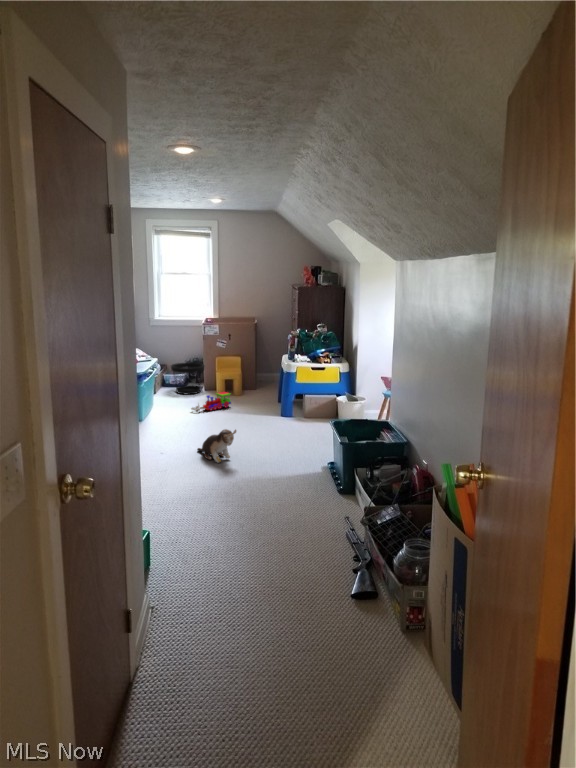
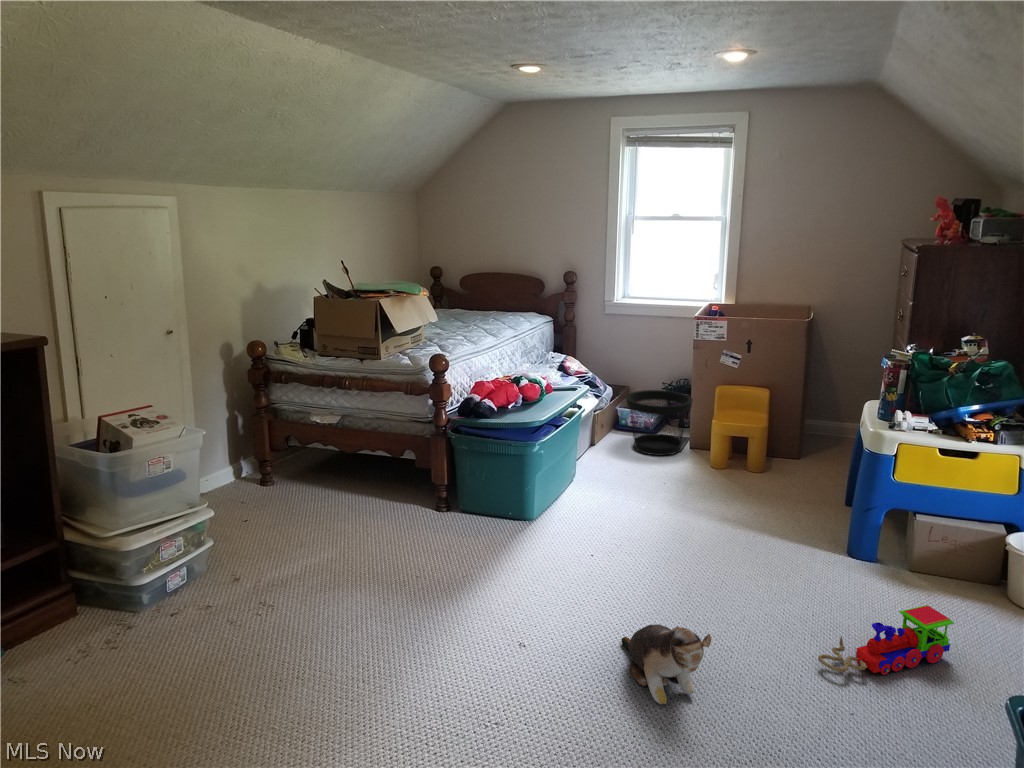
toy train: present [191,392,231,411] -> present [818,605,954,675]

